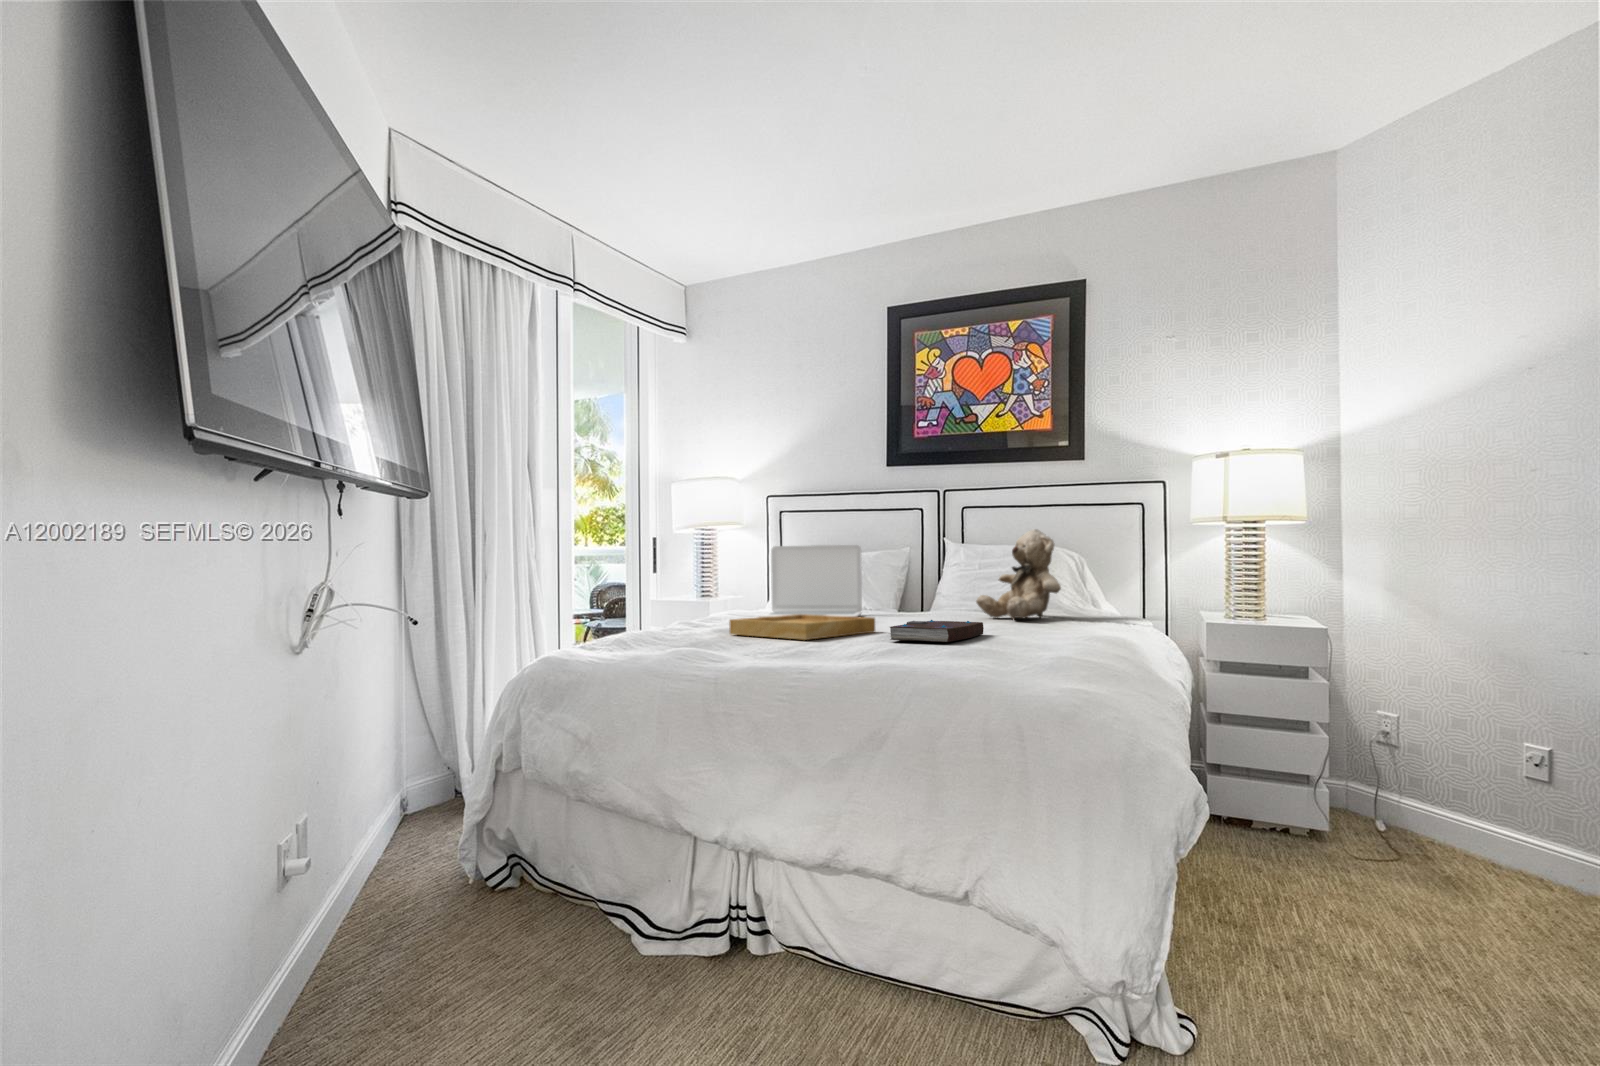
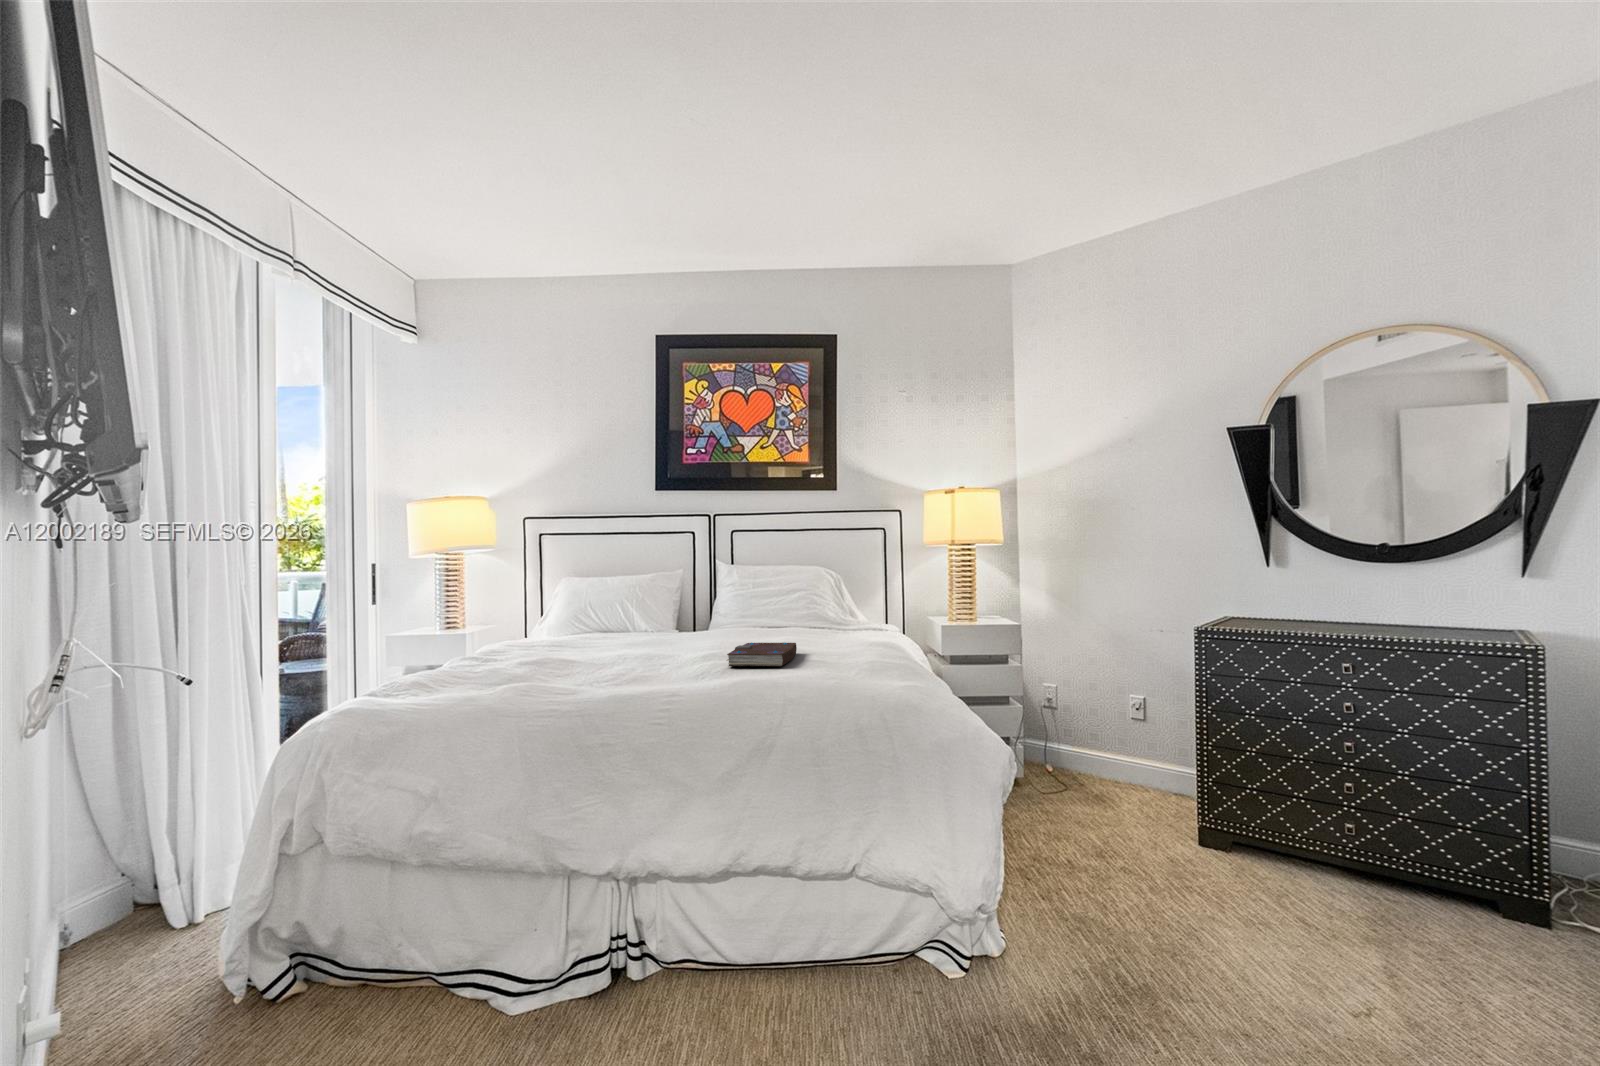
teddy bear: present [976,529,1061,620] -> none [763,553,837,634]
laptop: present [759,545,862,617] -> none [561,567,658,644]
tray: present [729,614,875,640] -> none [559,640,697,671]

